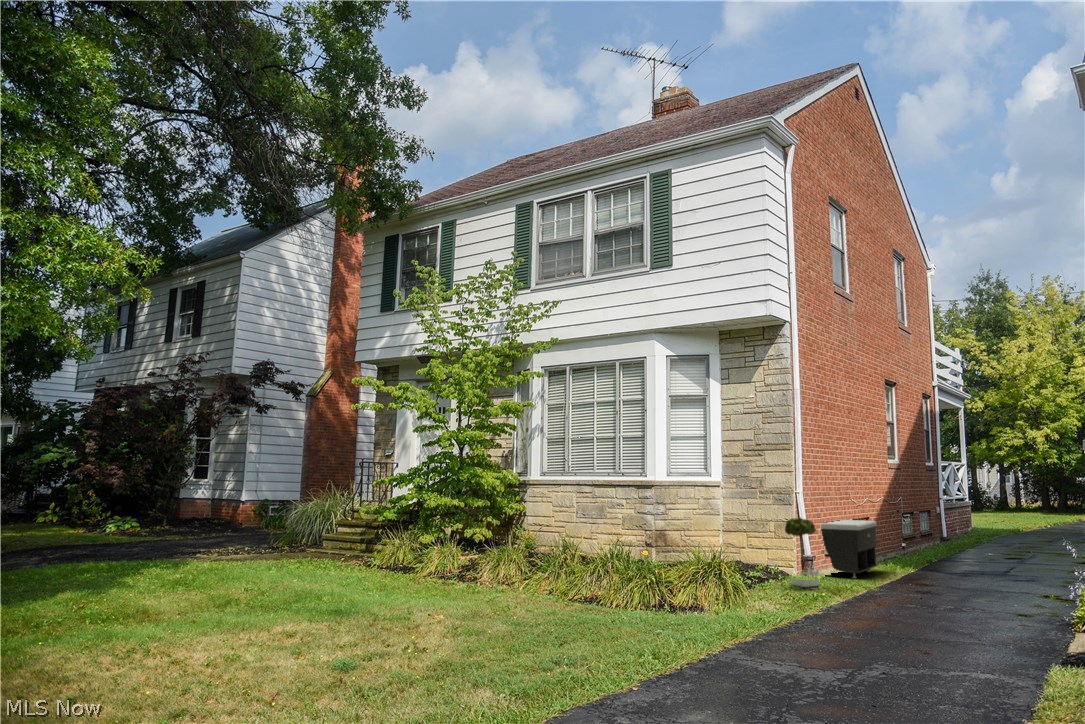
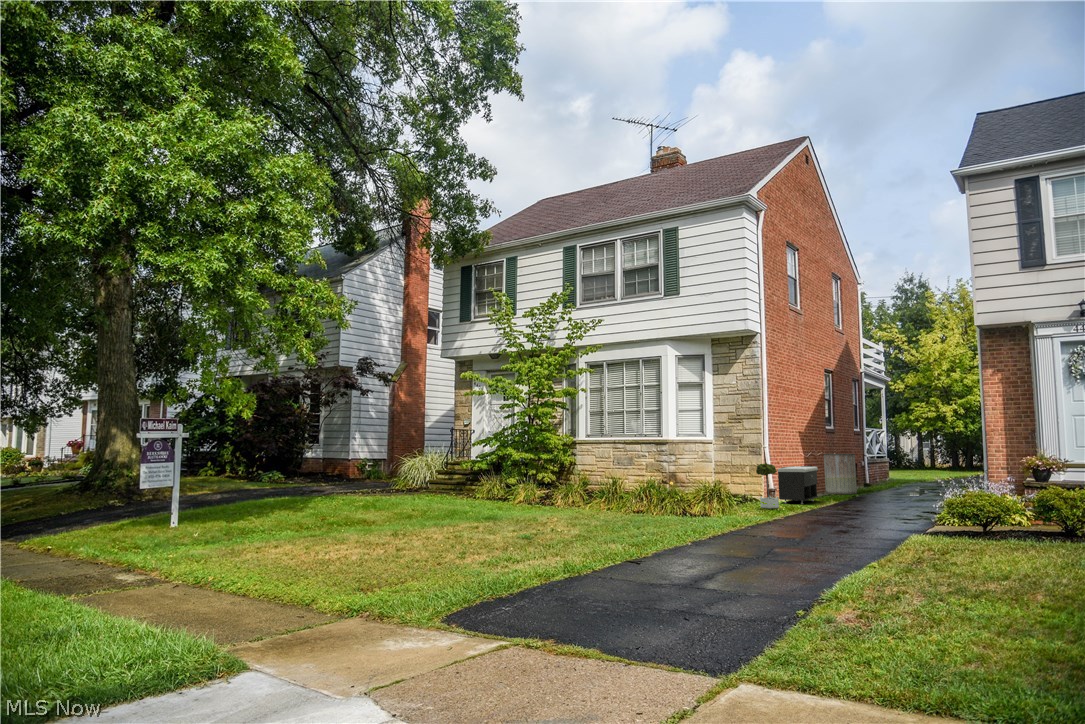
trash can: none [883,499,932,558] -> present [824,454,857,494]

